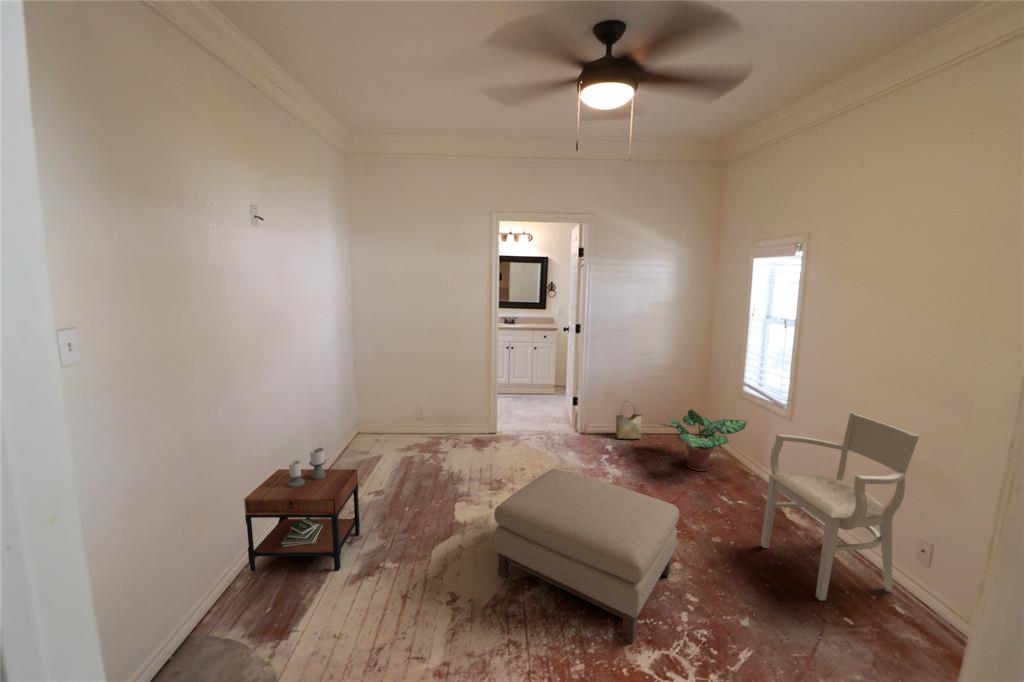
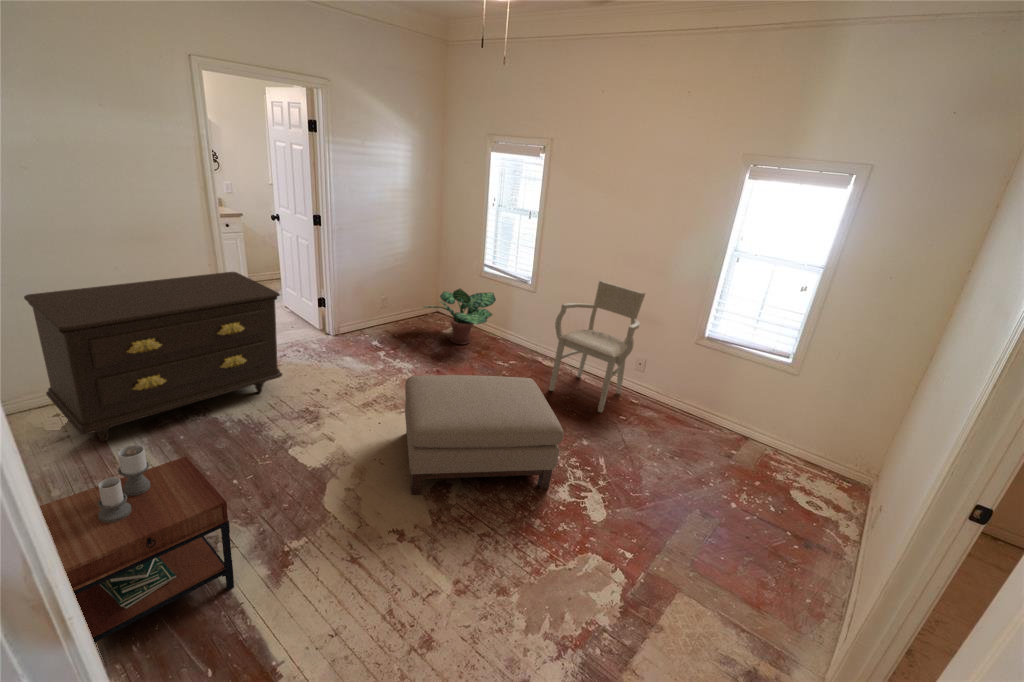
dresser: none [372,373,503,465] -> present [24,272,282,441]
woven basket: present [616,402,642,439] -> none [366,286,392,328]

